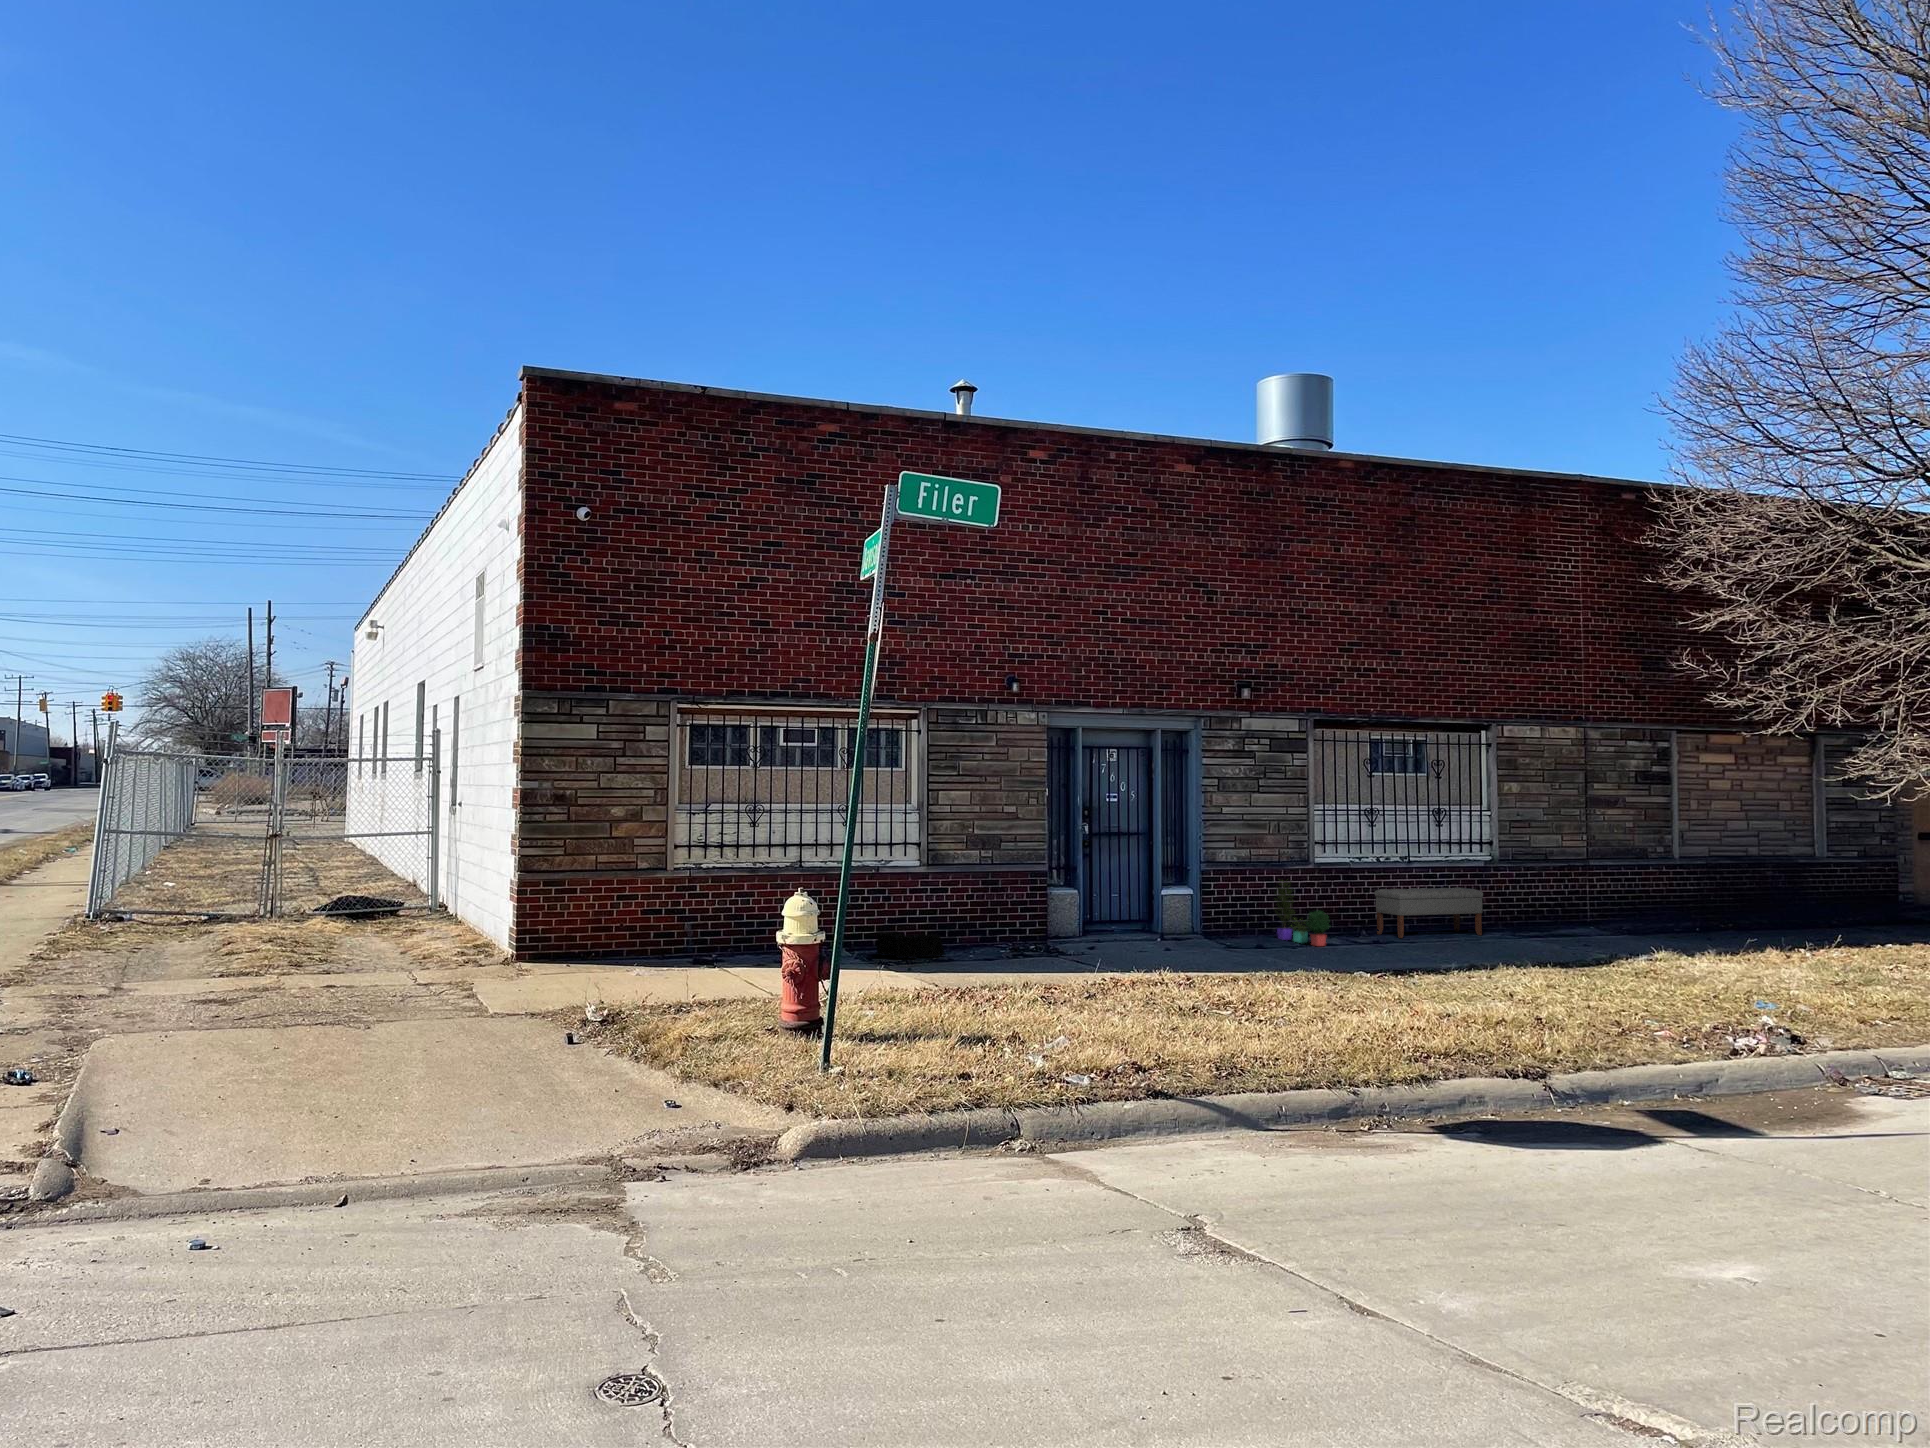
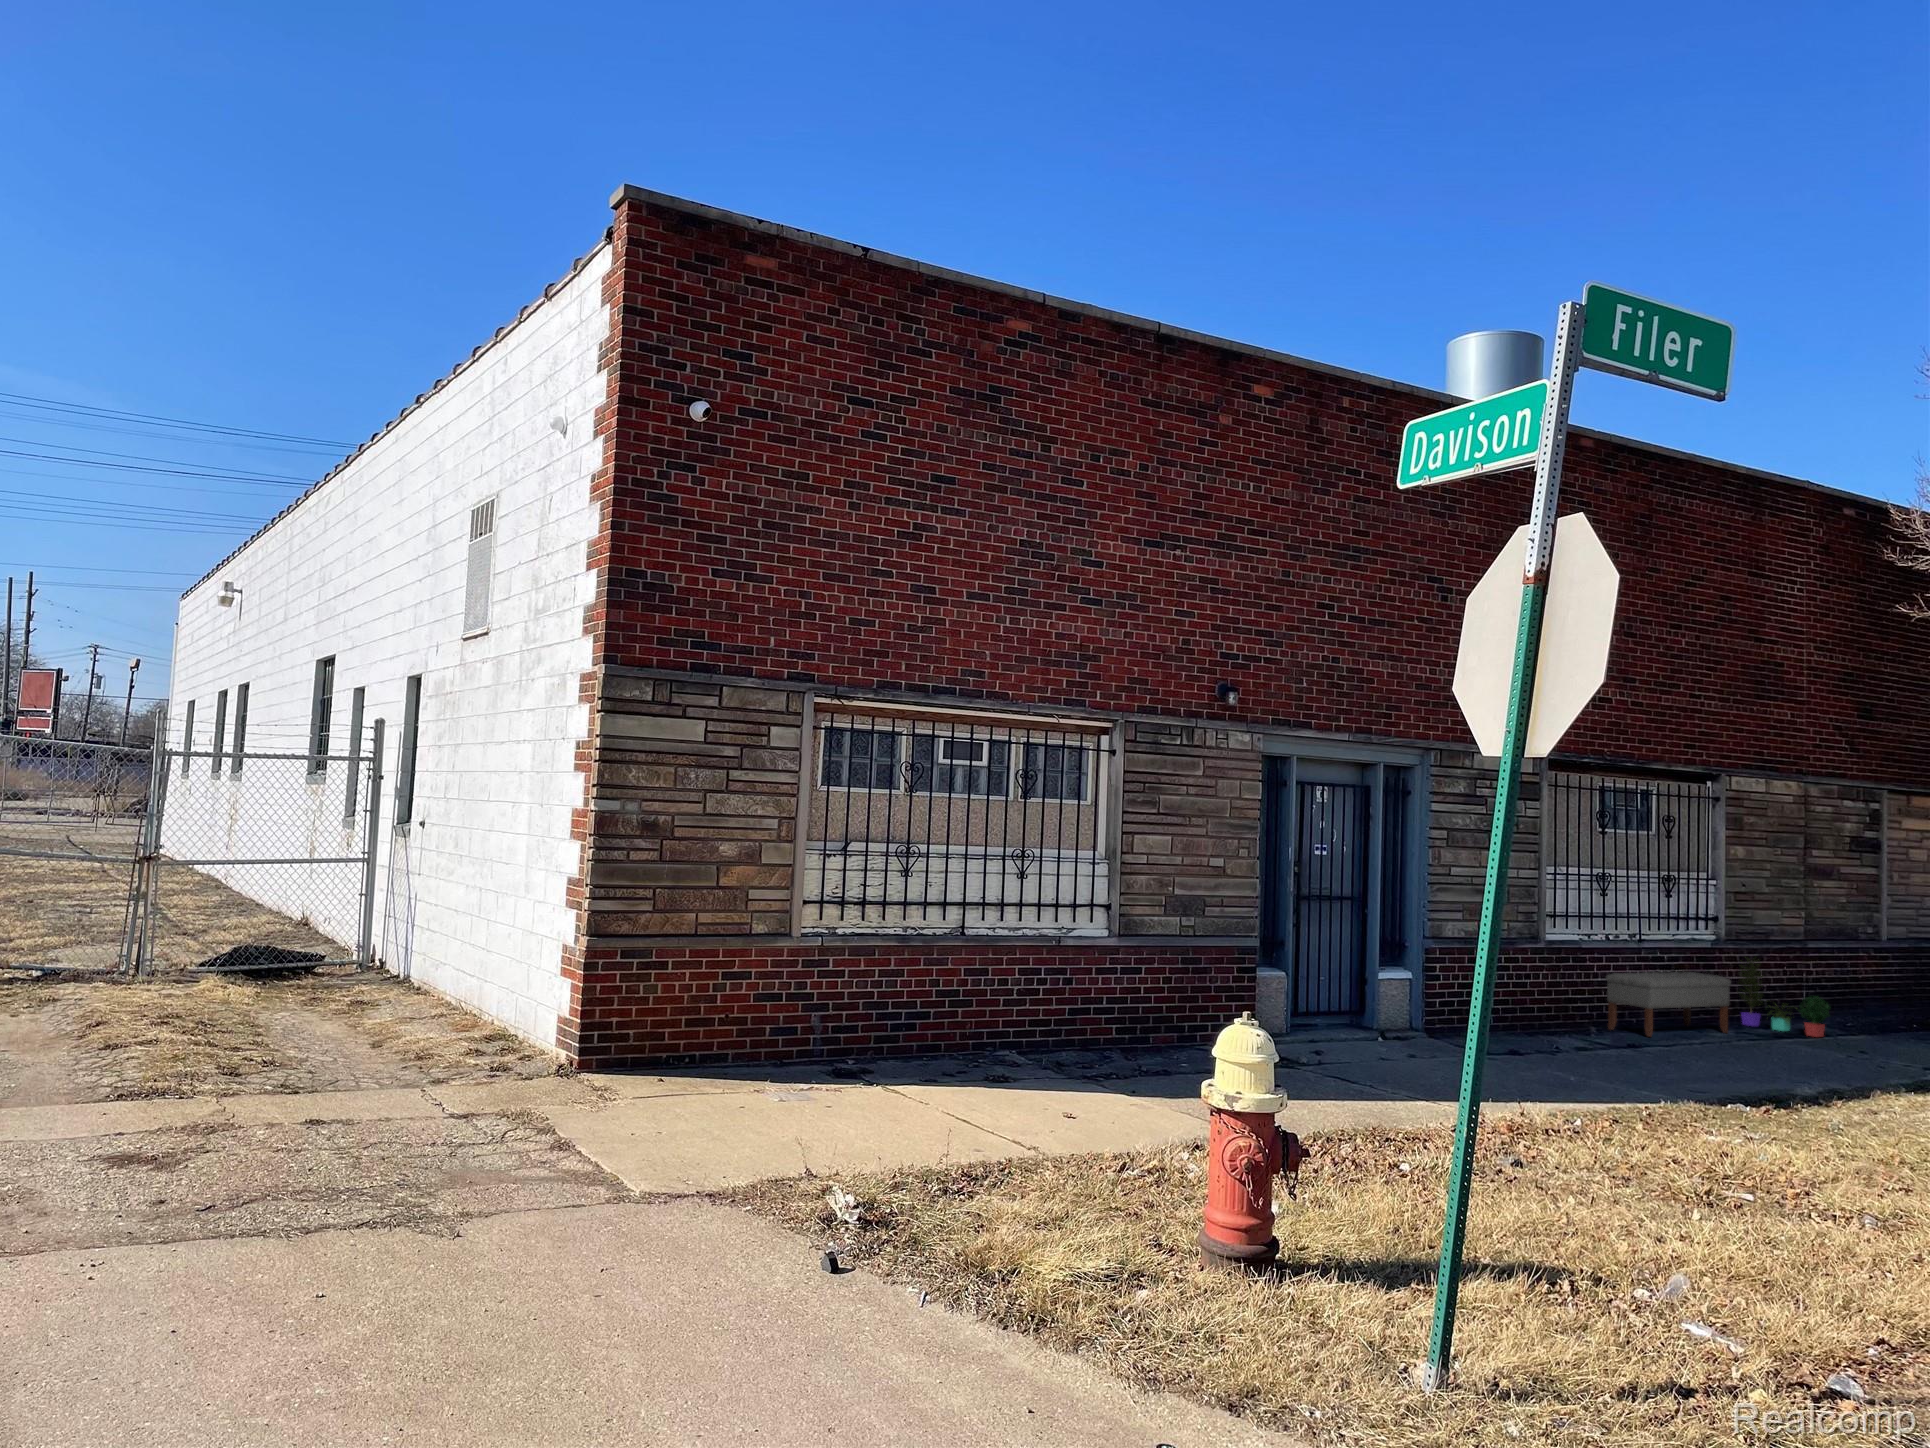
potted plant: present [1275,879,1330,946] -> present [1740,957,1830,1037]
storage bin: present [876,931,945,958] -> none [1058,1027,1158,1070]

